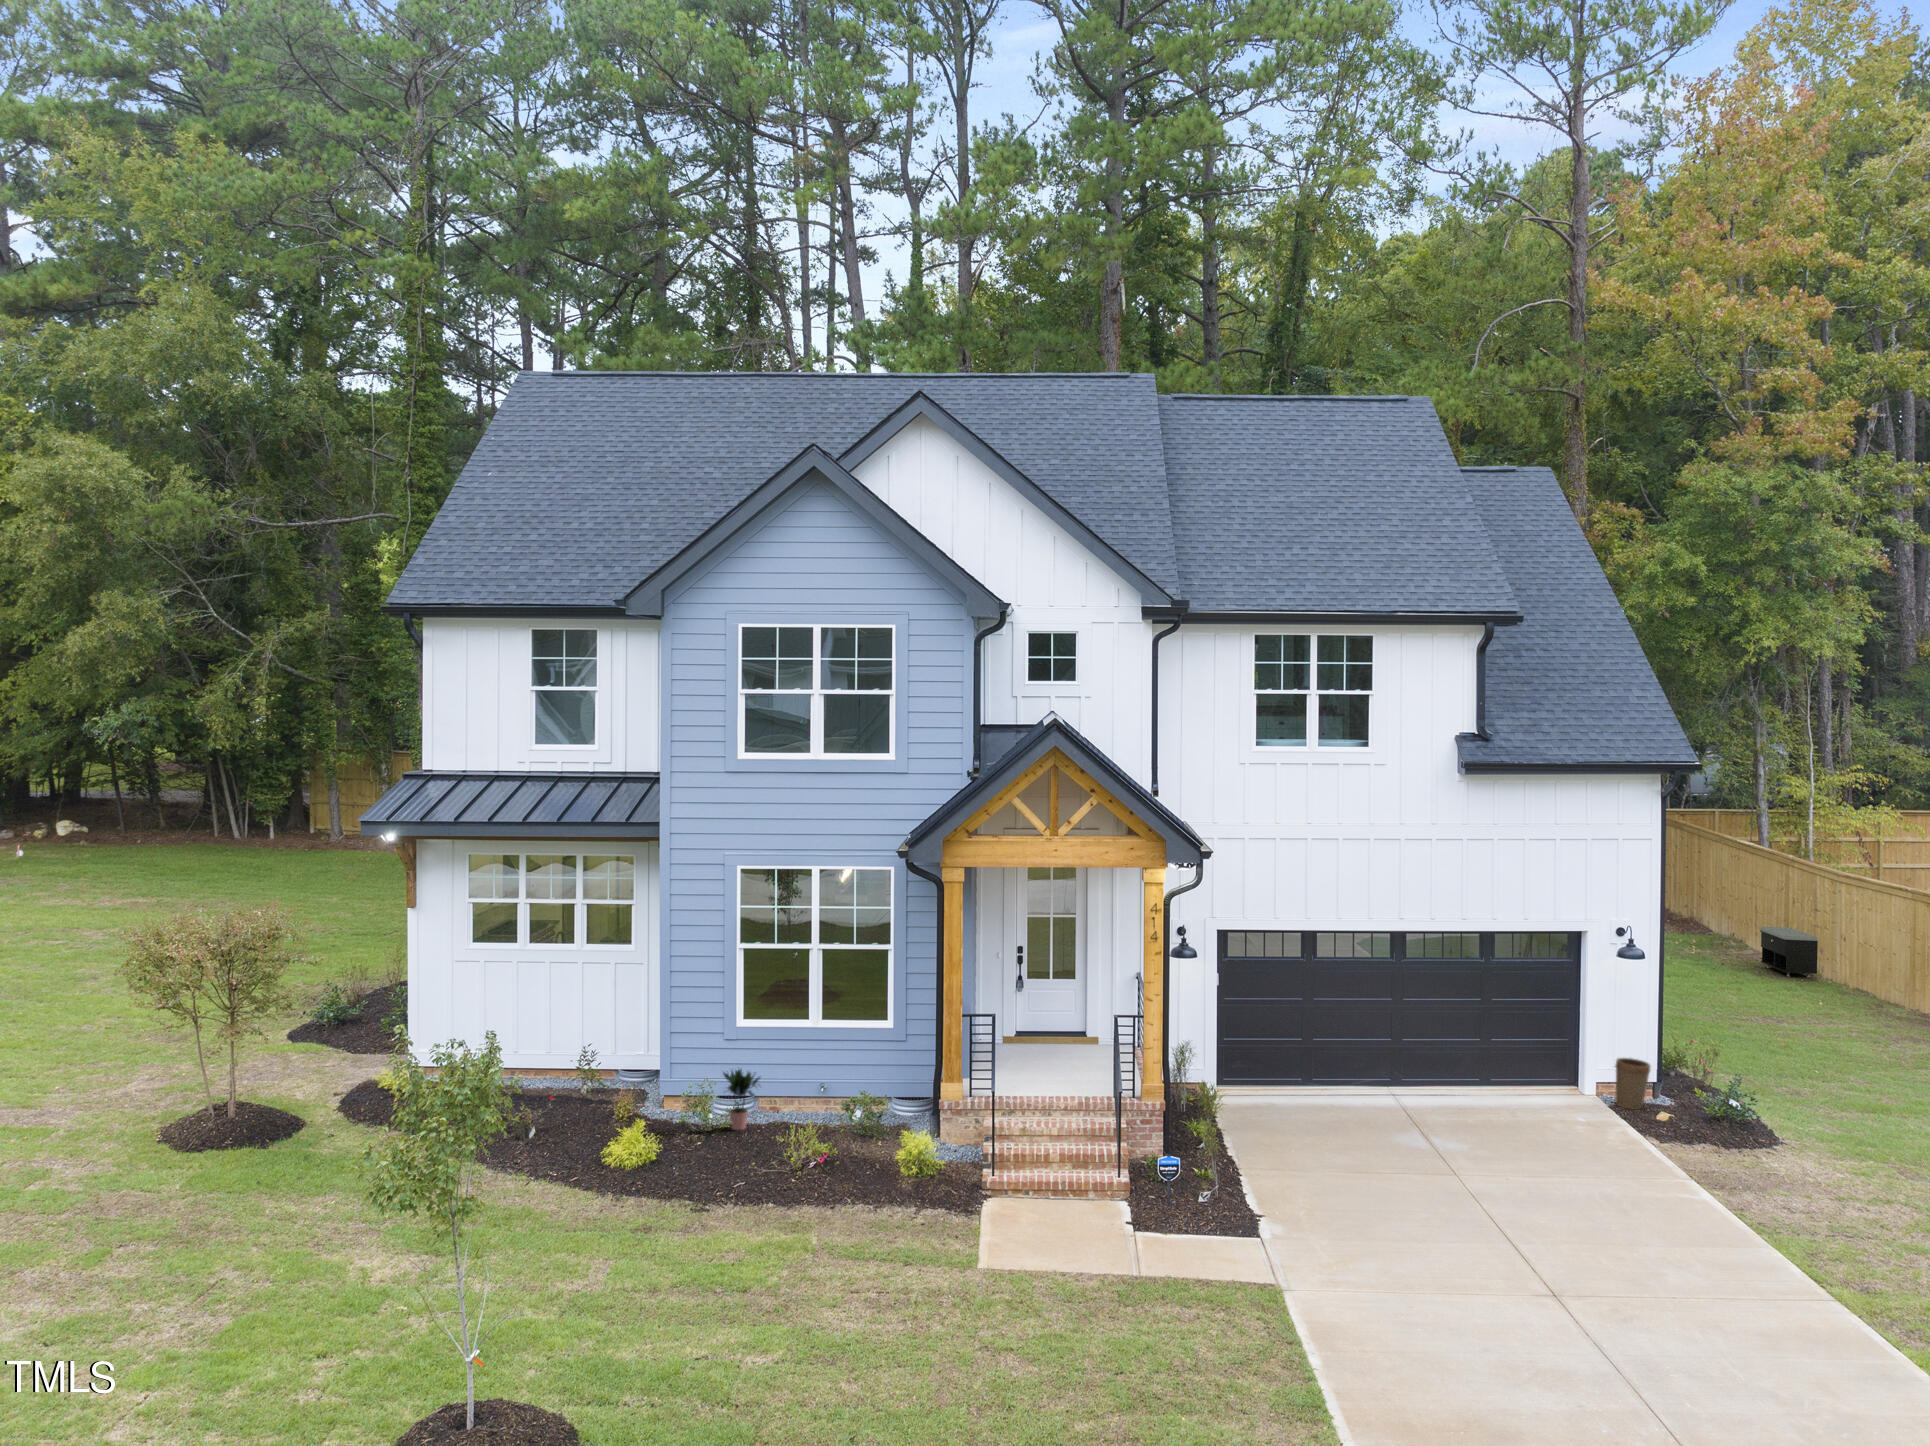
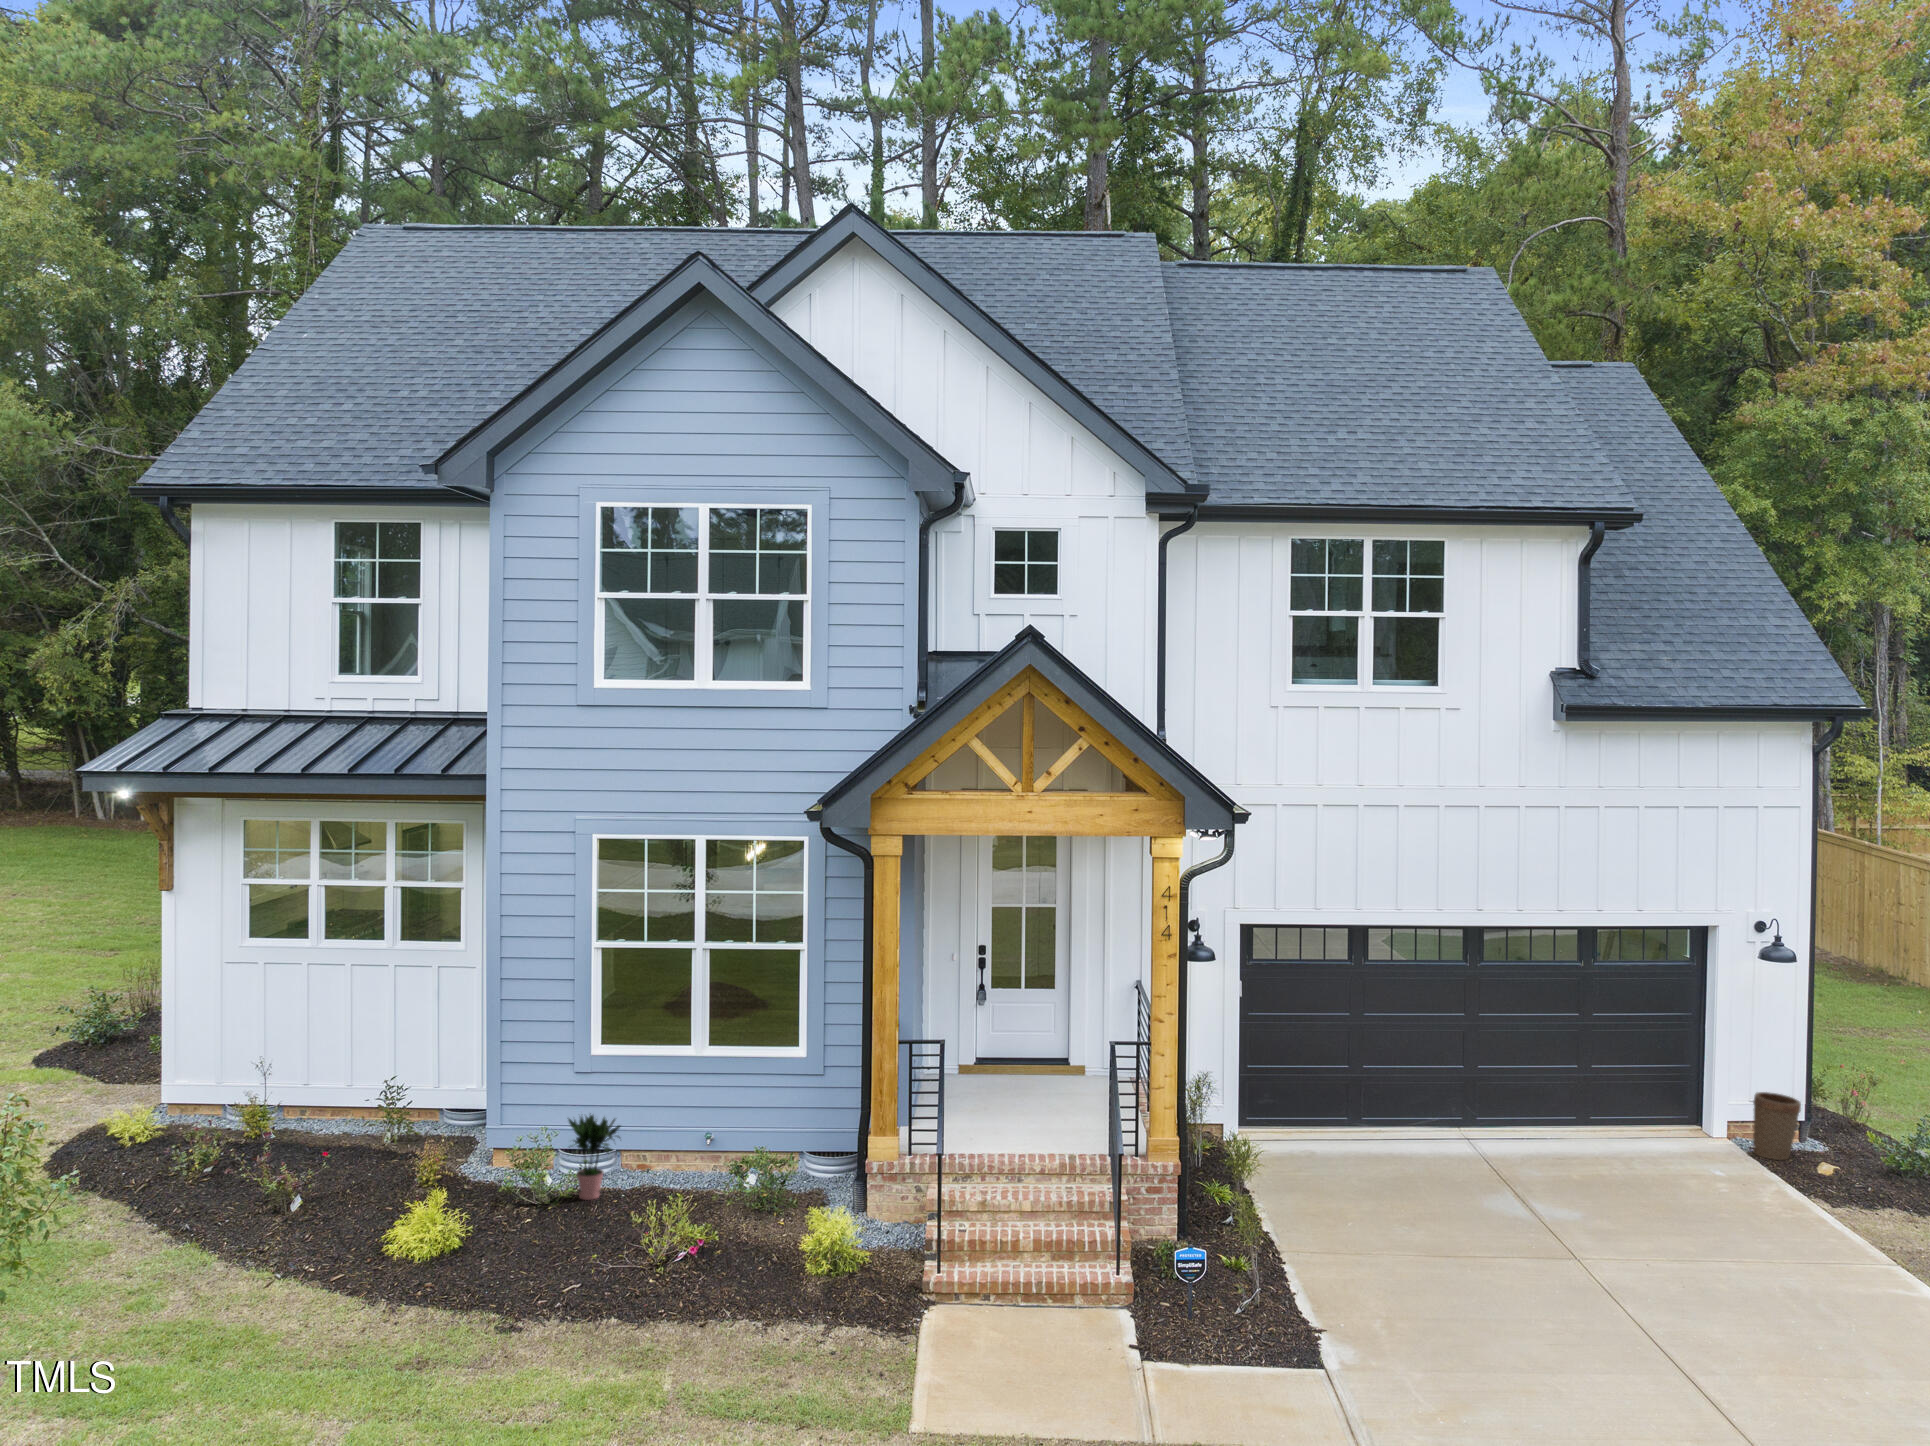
storage bench: present [1760,927,1818,977] -> none [1849,925,1922,985]

